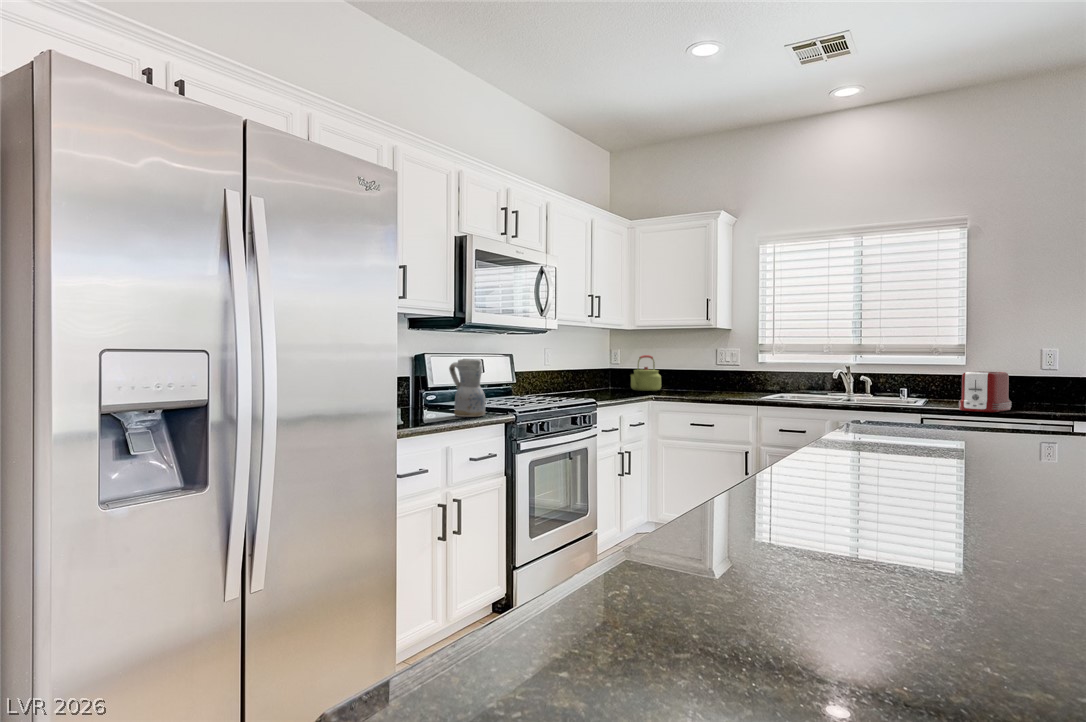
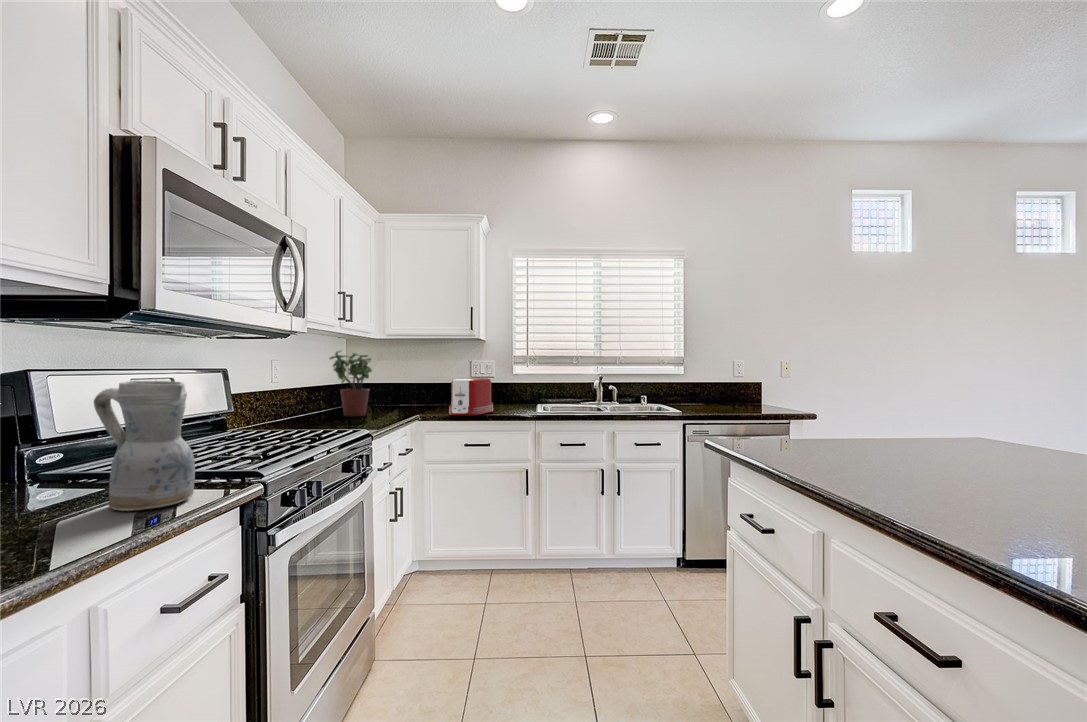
potted plant: none [582,340,614,393] -> present [330,351,372,416]
kettle: present [631,355,661,391] -> none [385,368,421,410]
toaster: present [959,372,1011,412] -> present [449,378,493,416]

